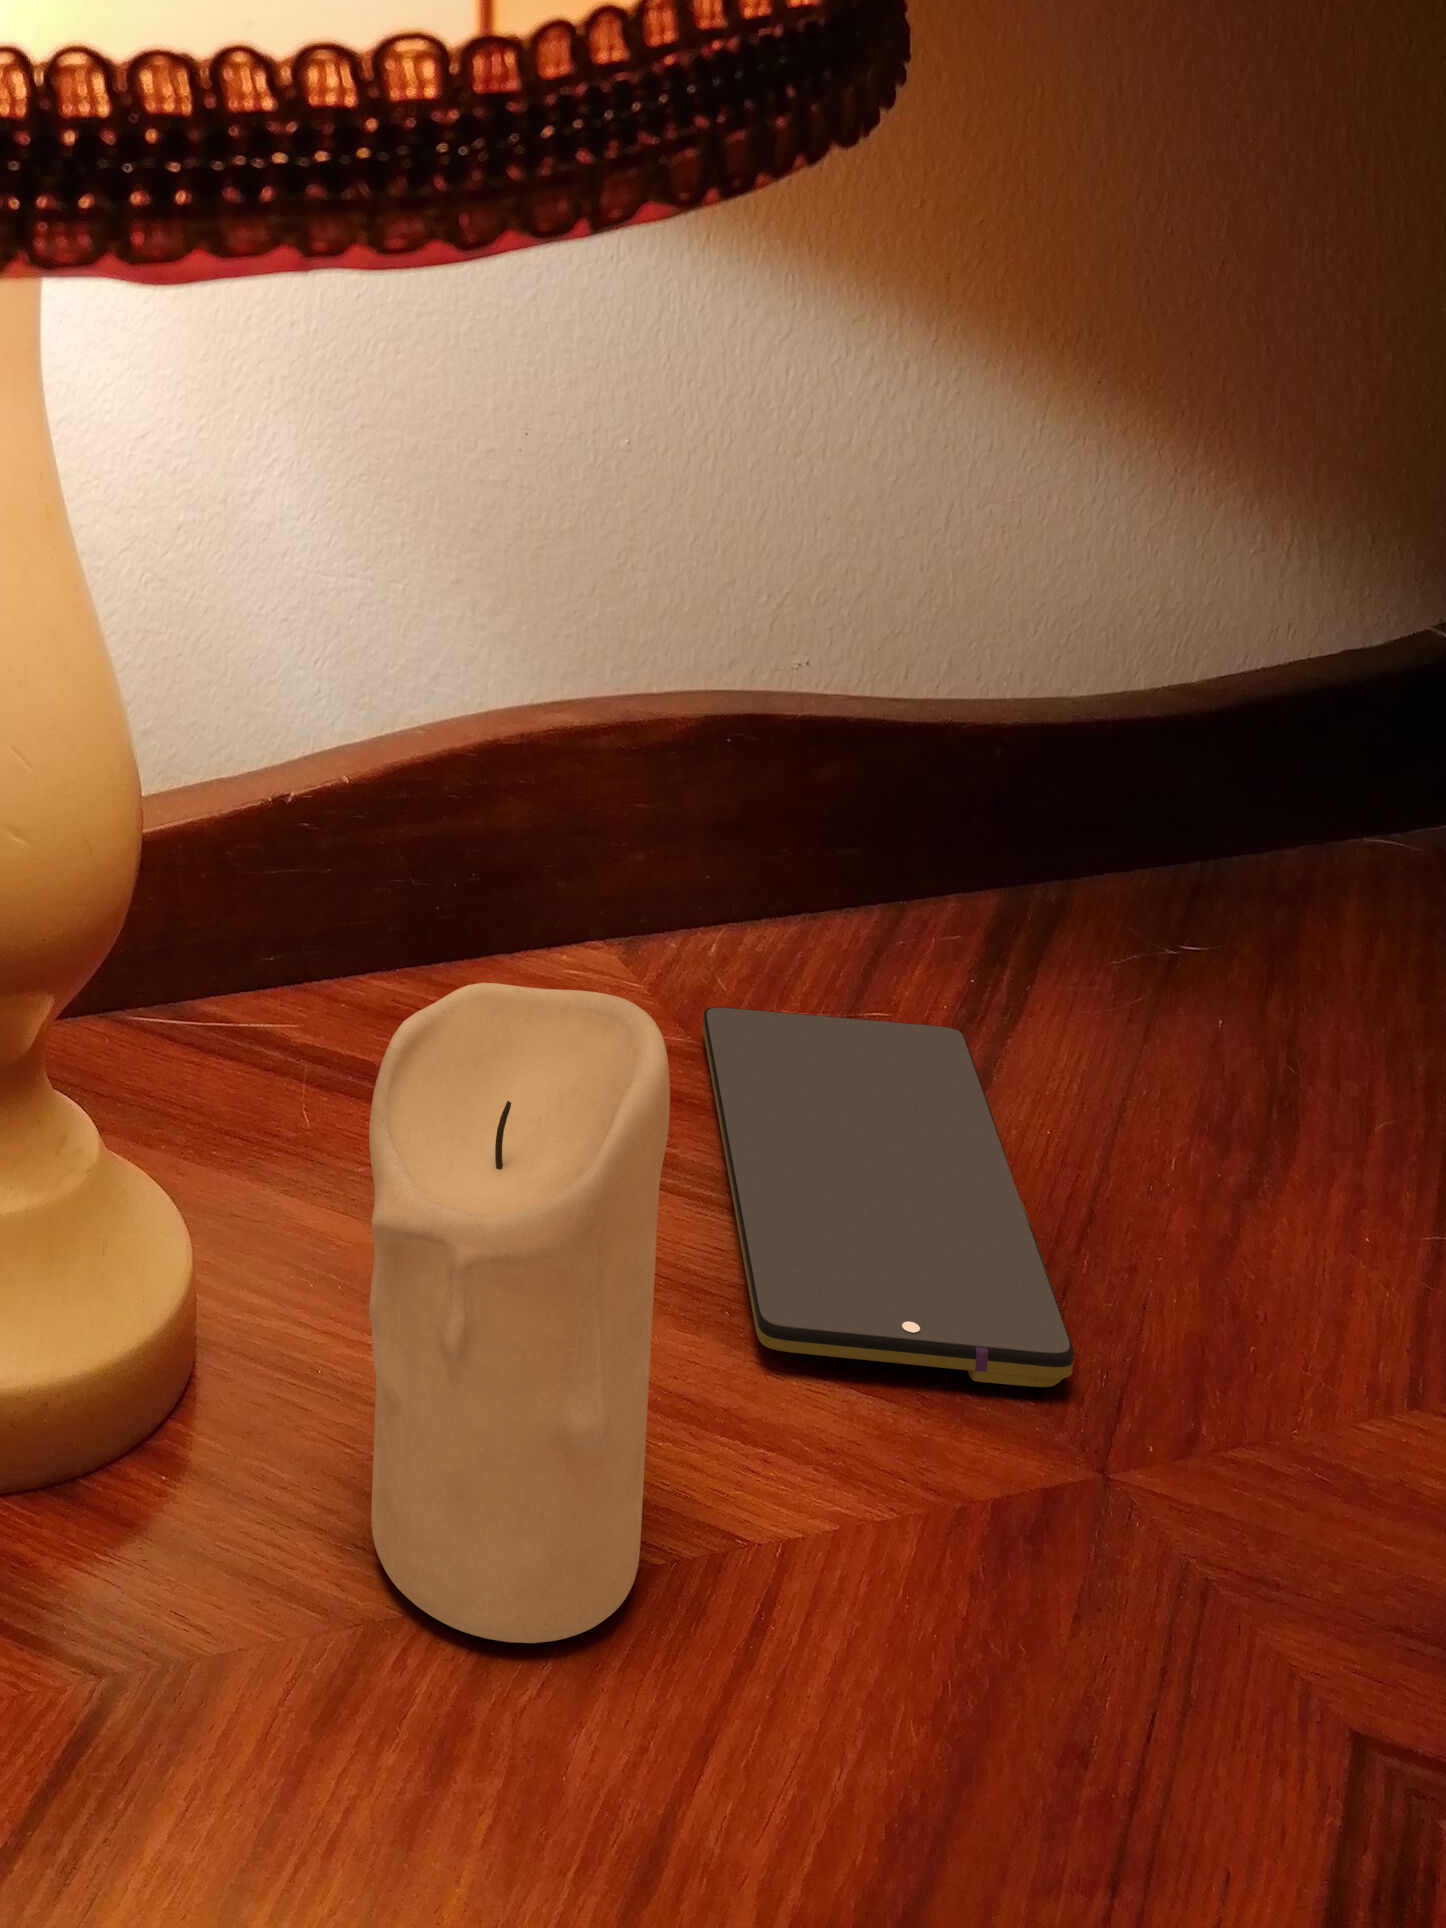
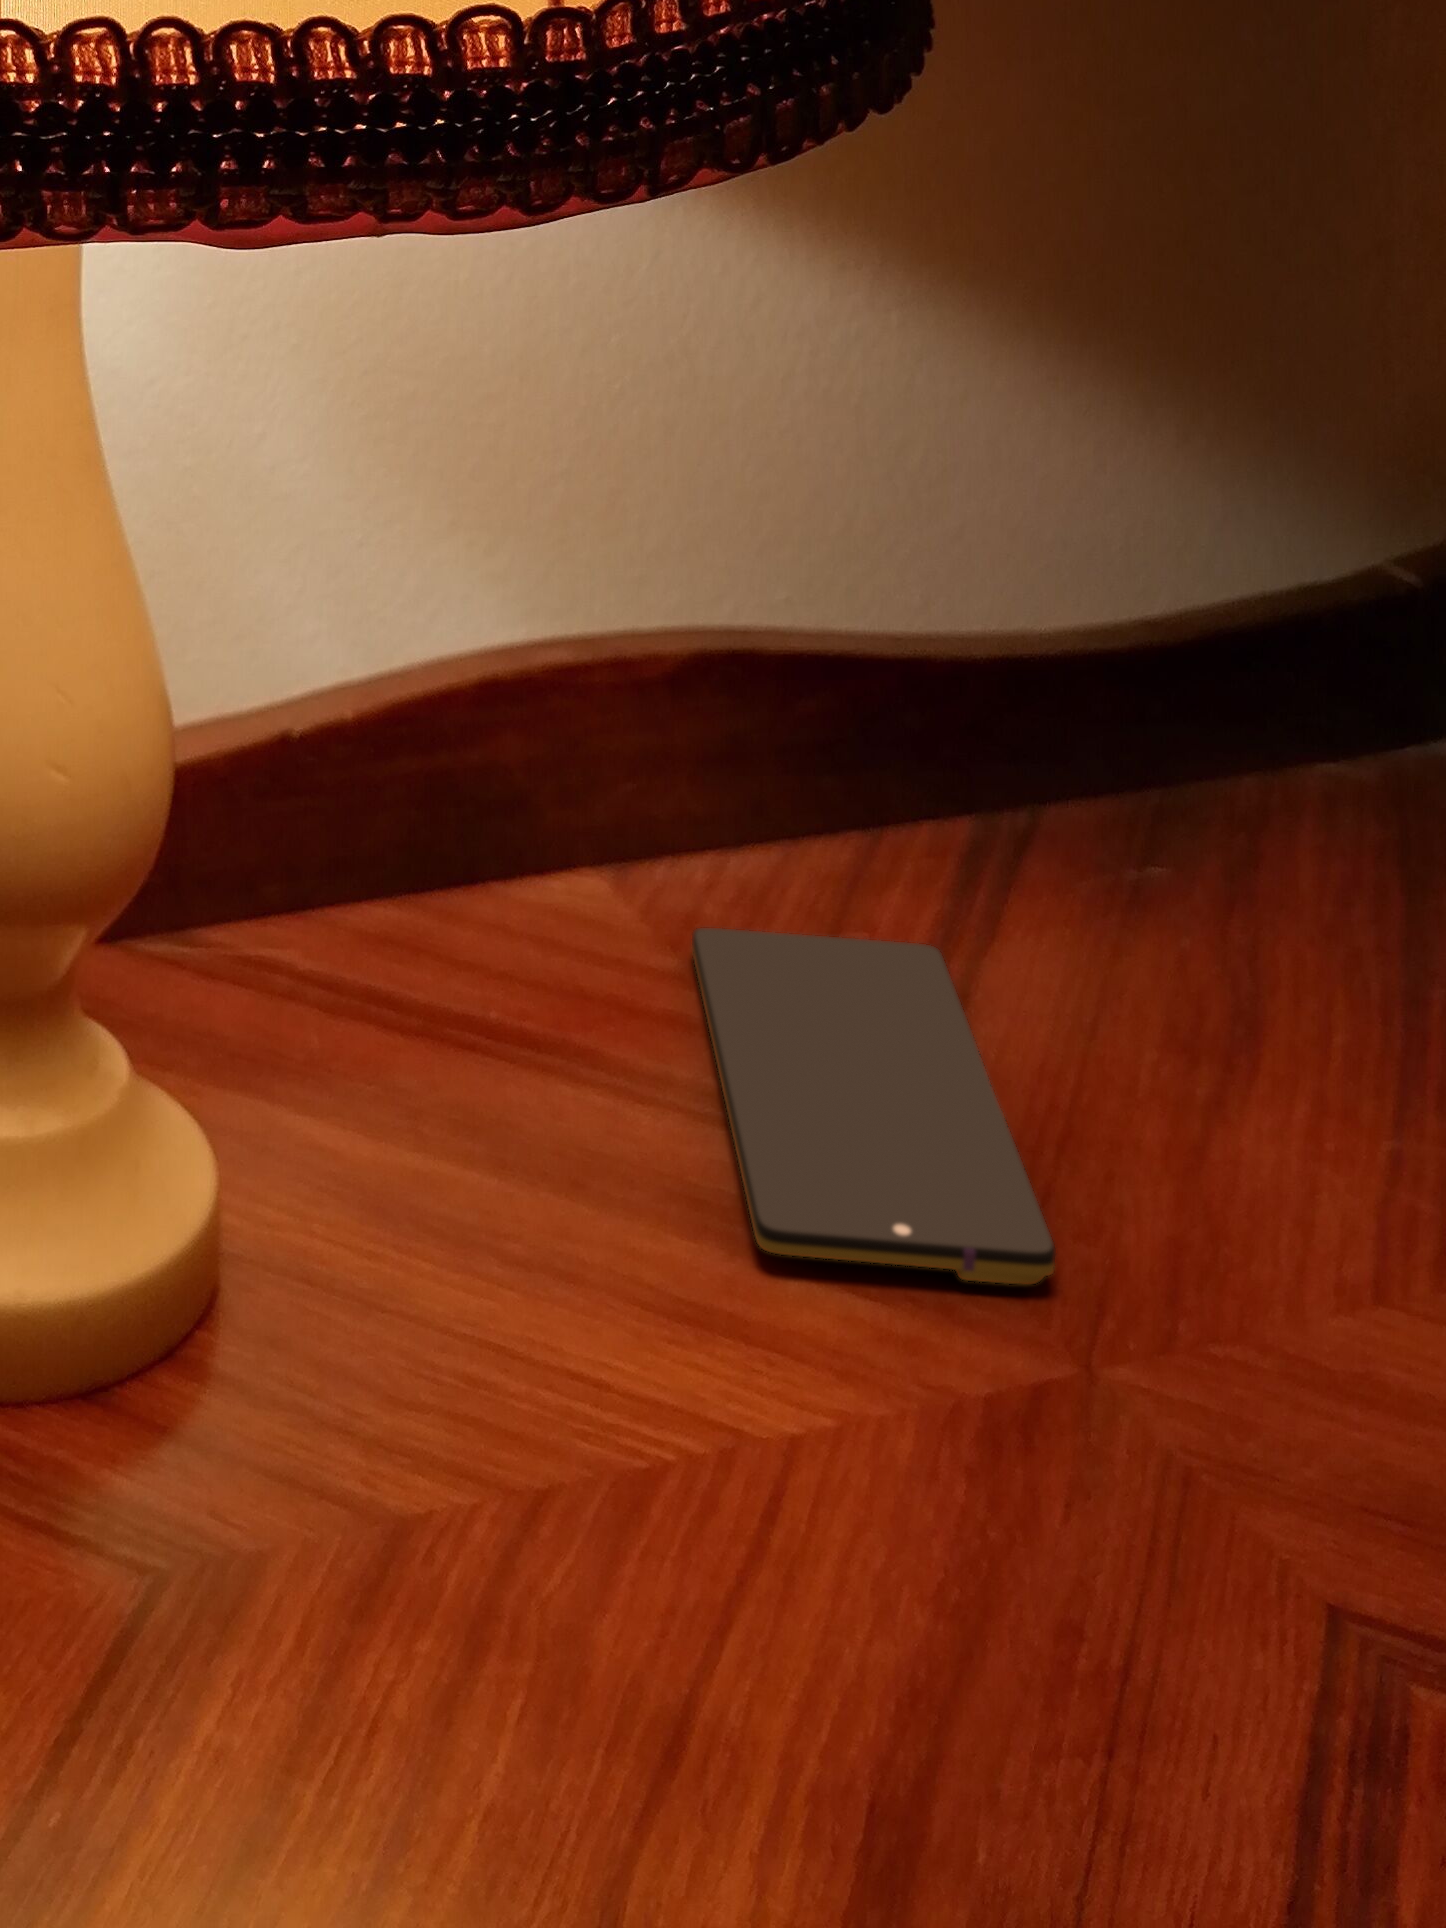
candle: present [369,983,670,1643] -> none [397,908,688,1533]

